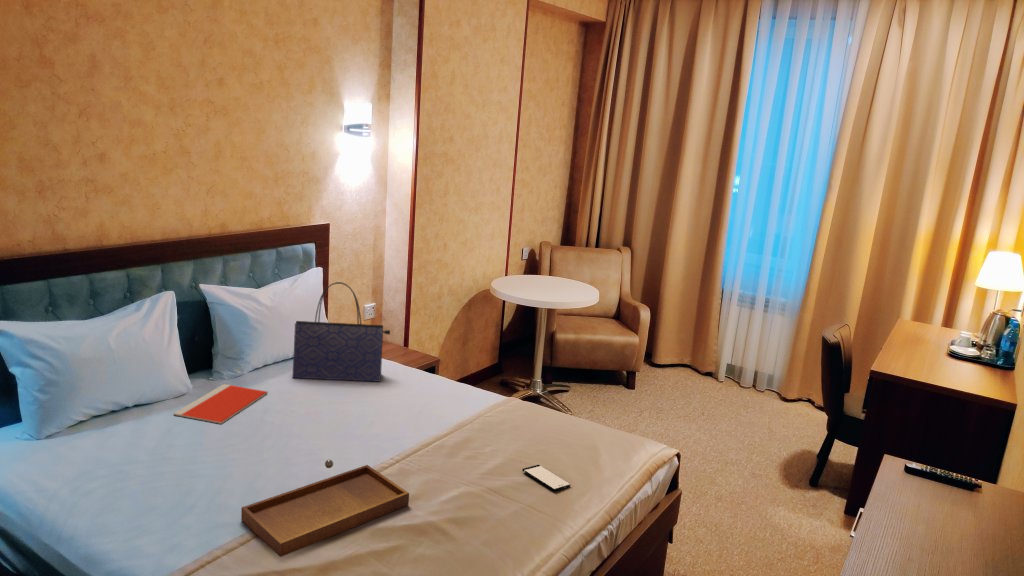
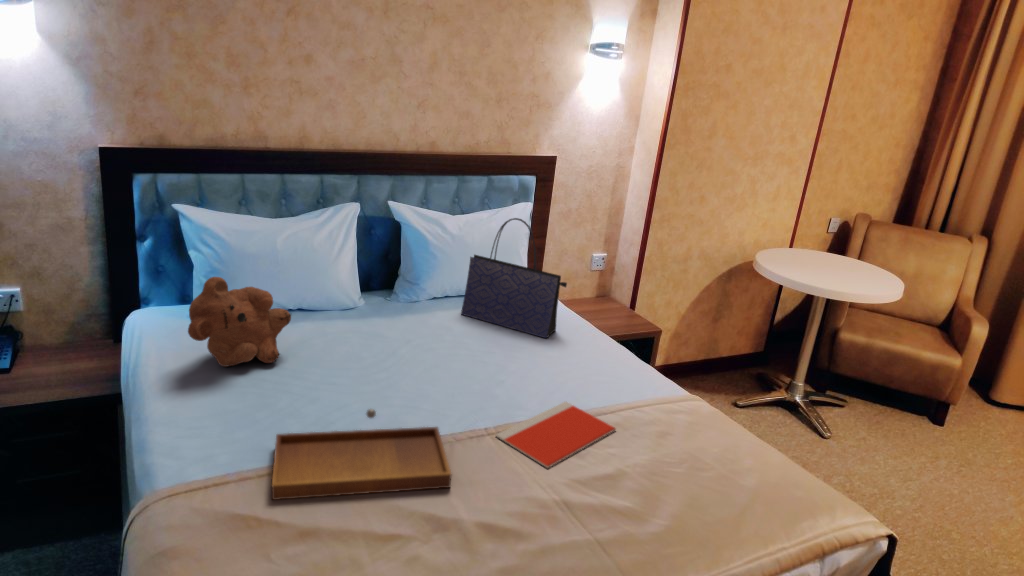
teddy bear: none [78,383,171,473] -> present [188,277,291,367]
notebook: present [173,384,268,424] -> present [496,402,616,468]
smartphone: present [522,465,570,491] -> none [622,488,673,533]

